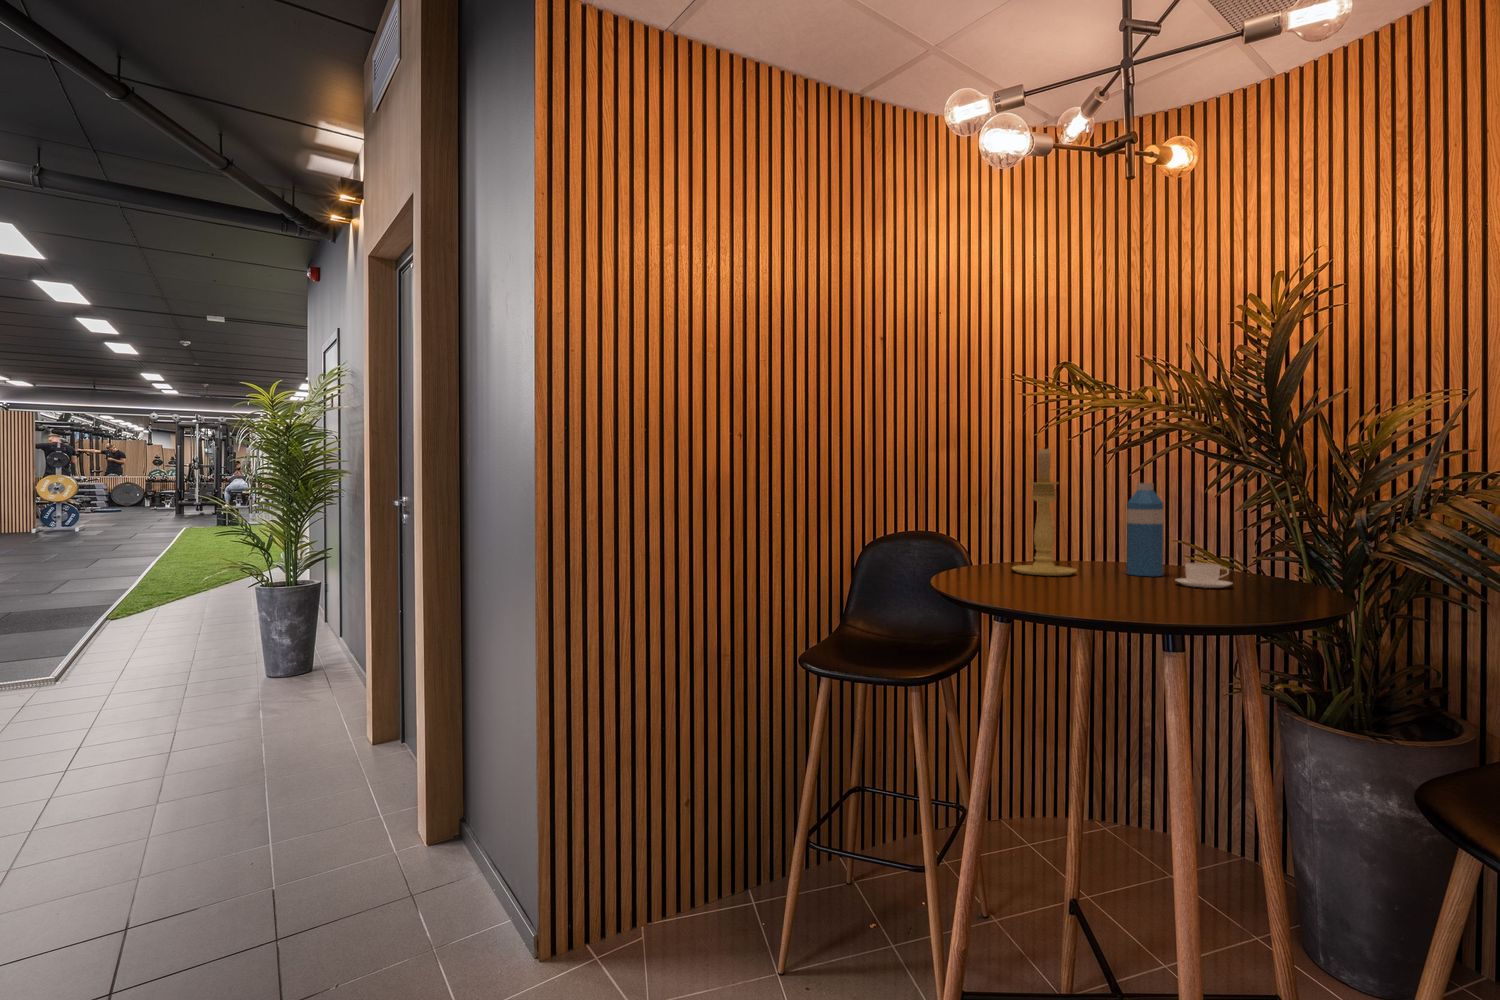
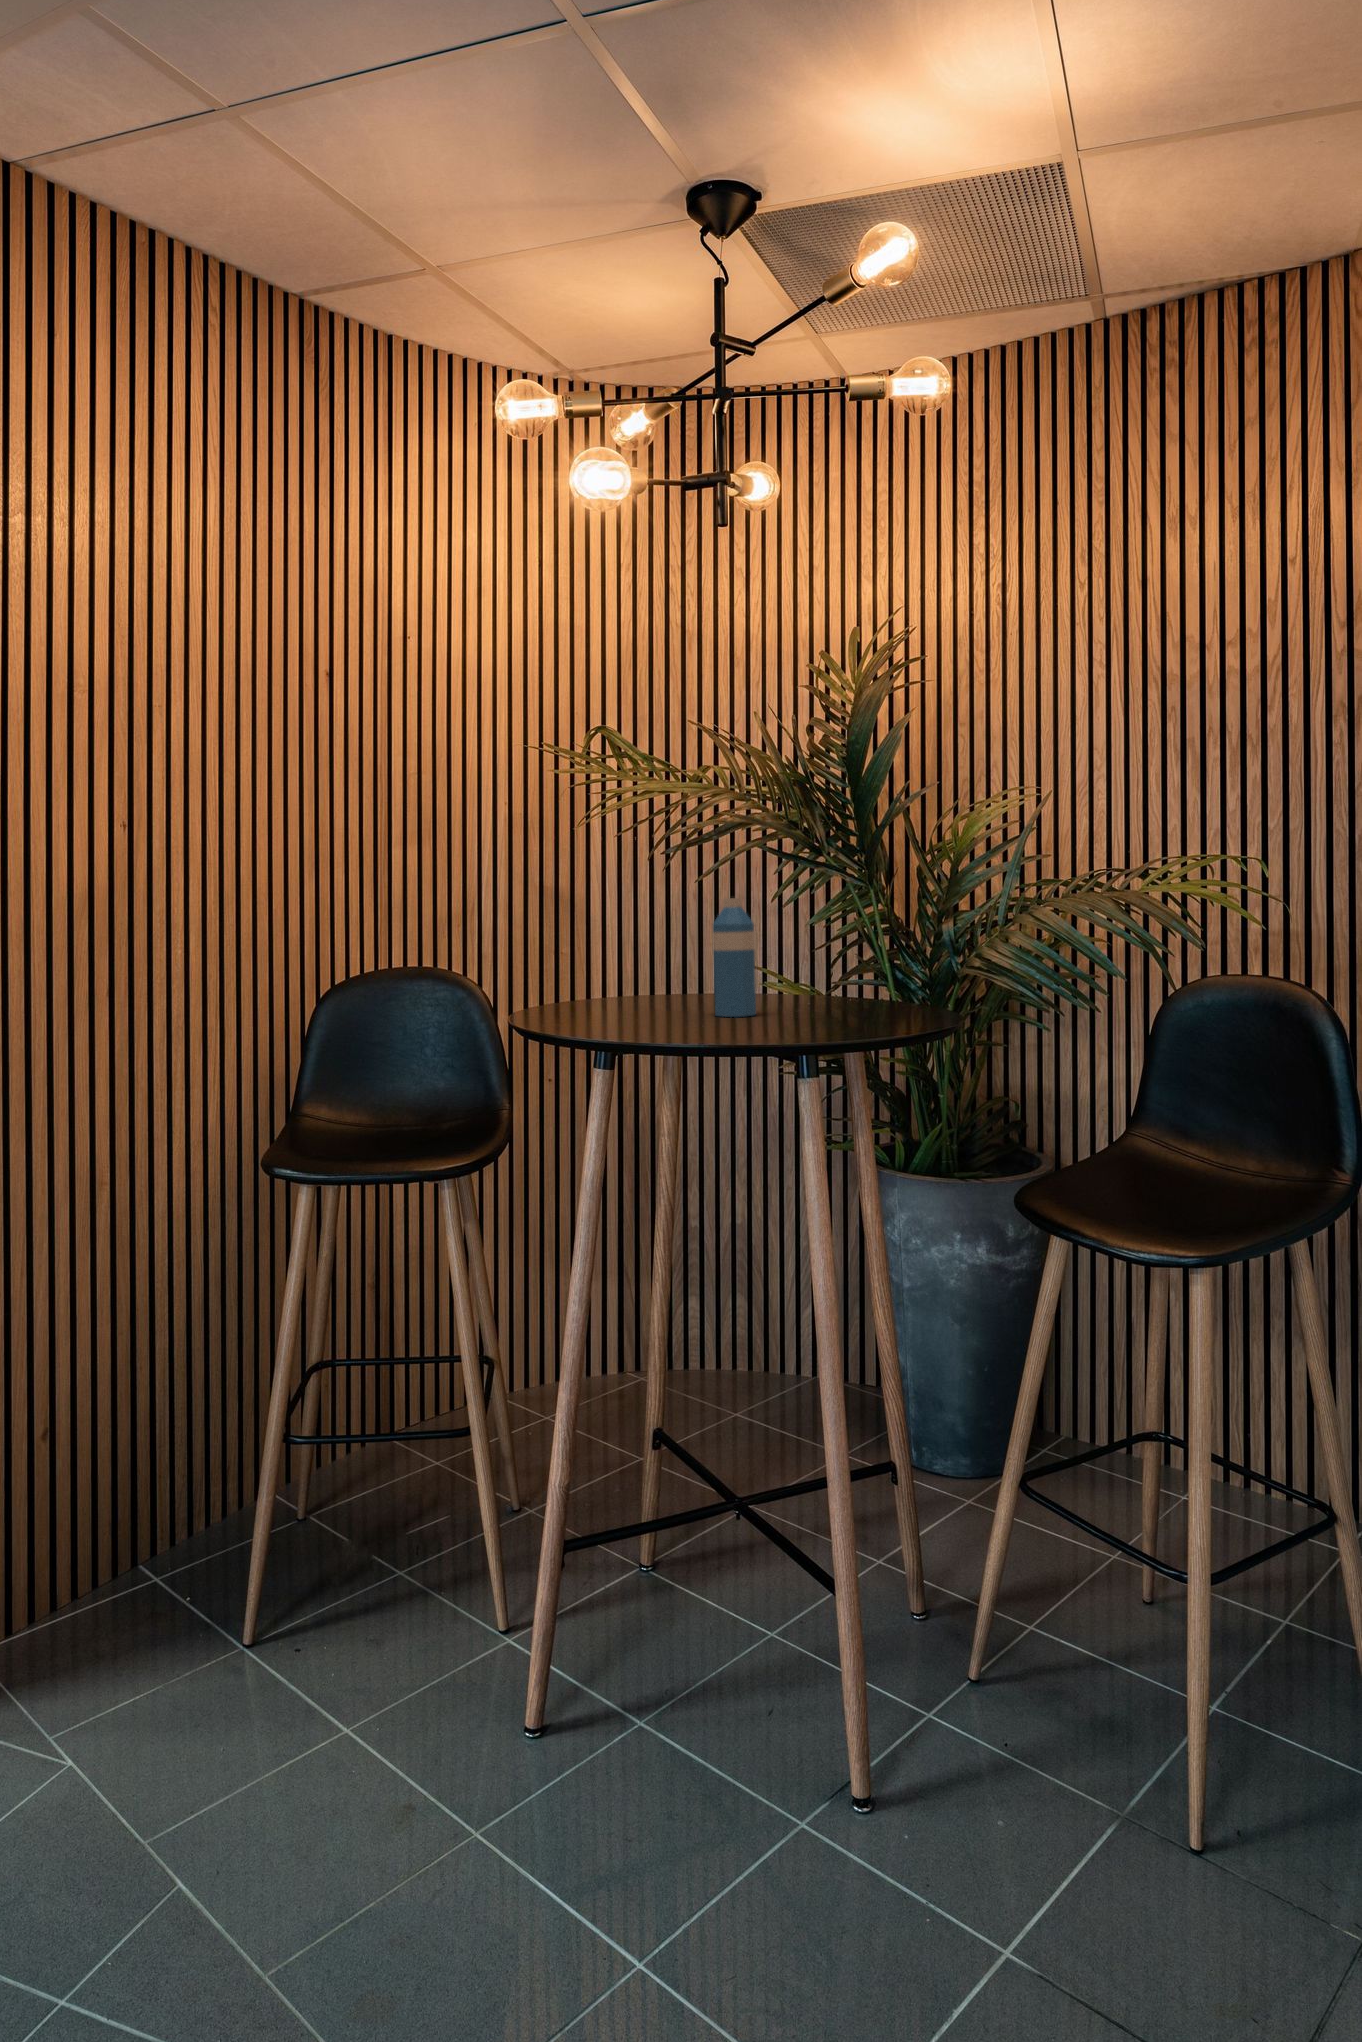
candle holder: present [1012,449,1076,576] -> none [578,852,660,1025]
coffee cup: present [1175,563,1232,588] -> none [773,995,833,1024]

